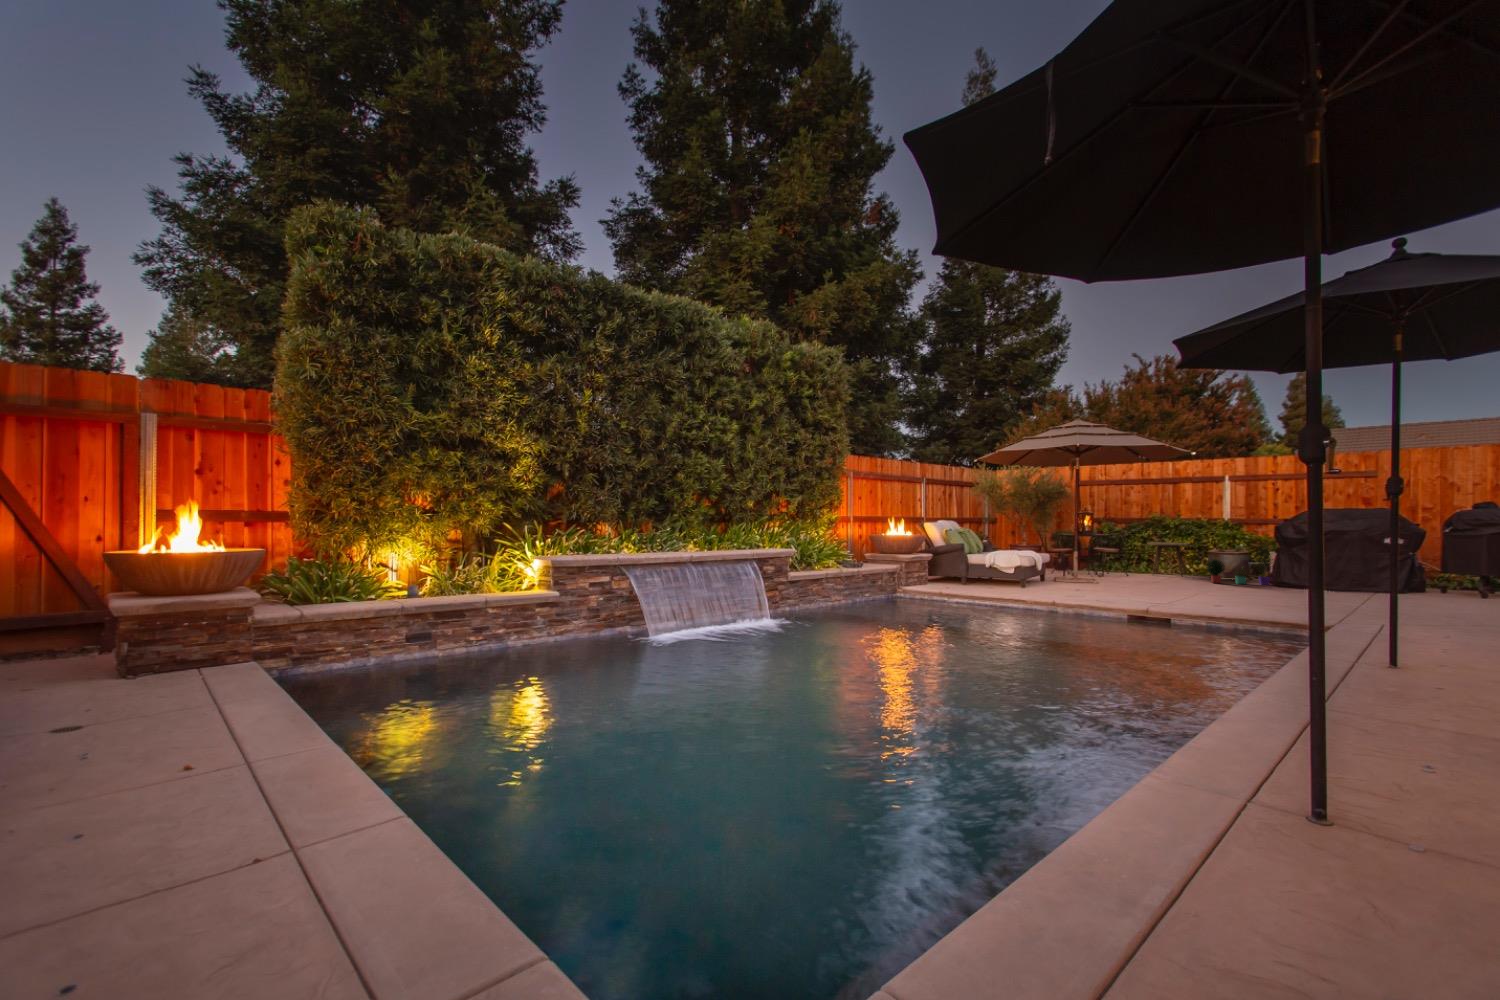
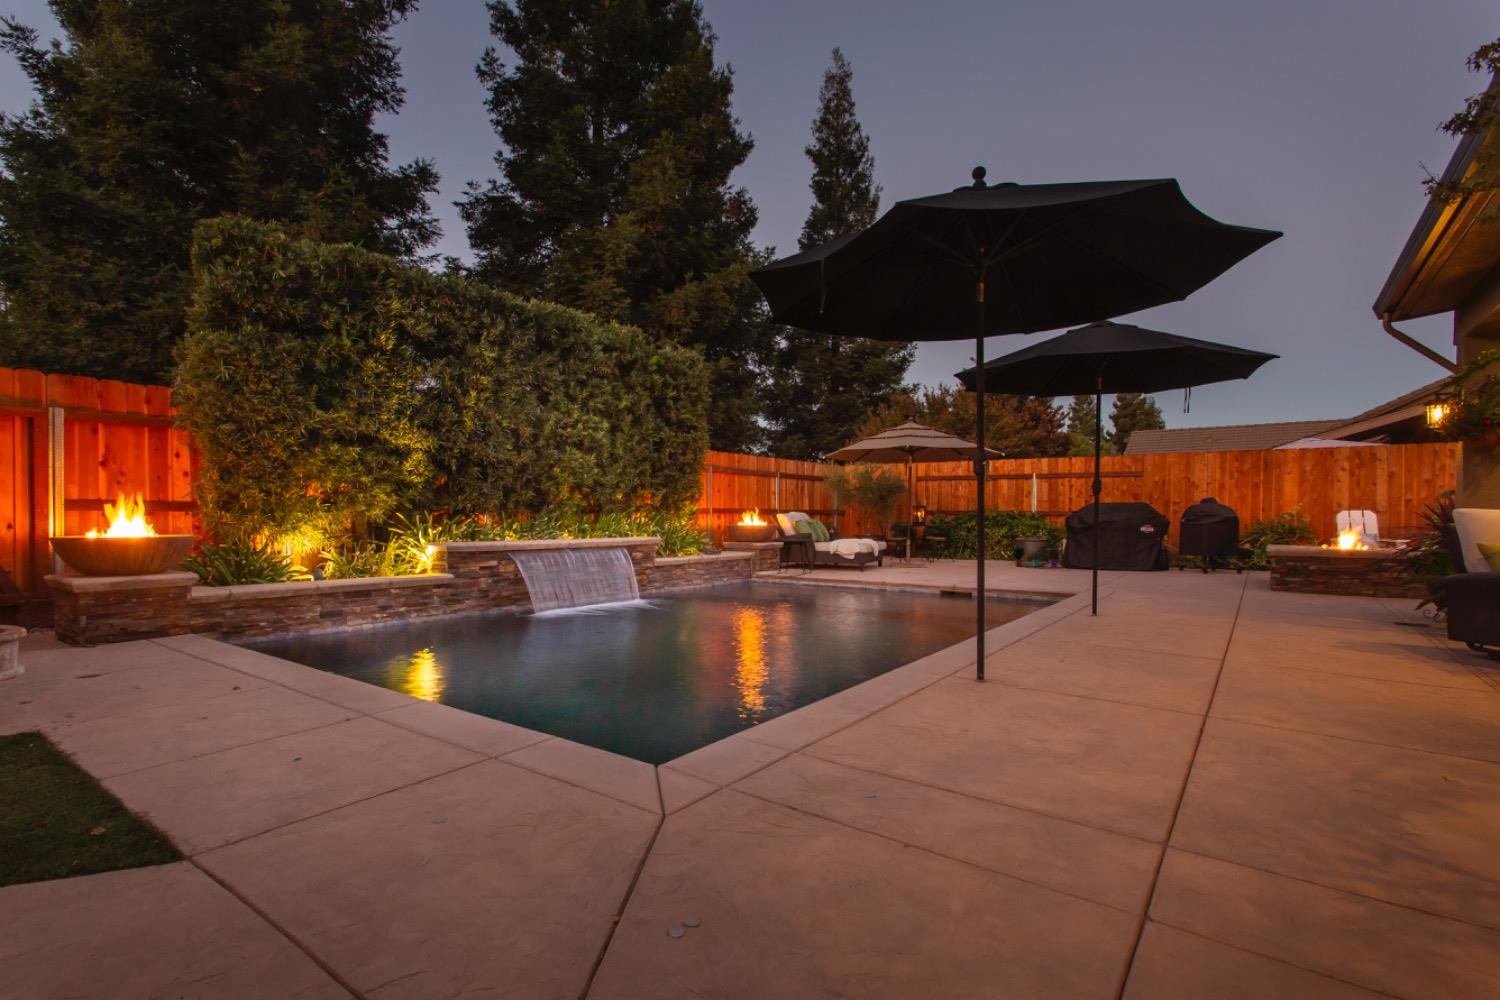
side table: present [1148,543,1189,576] -> present [777,539,813,573]

